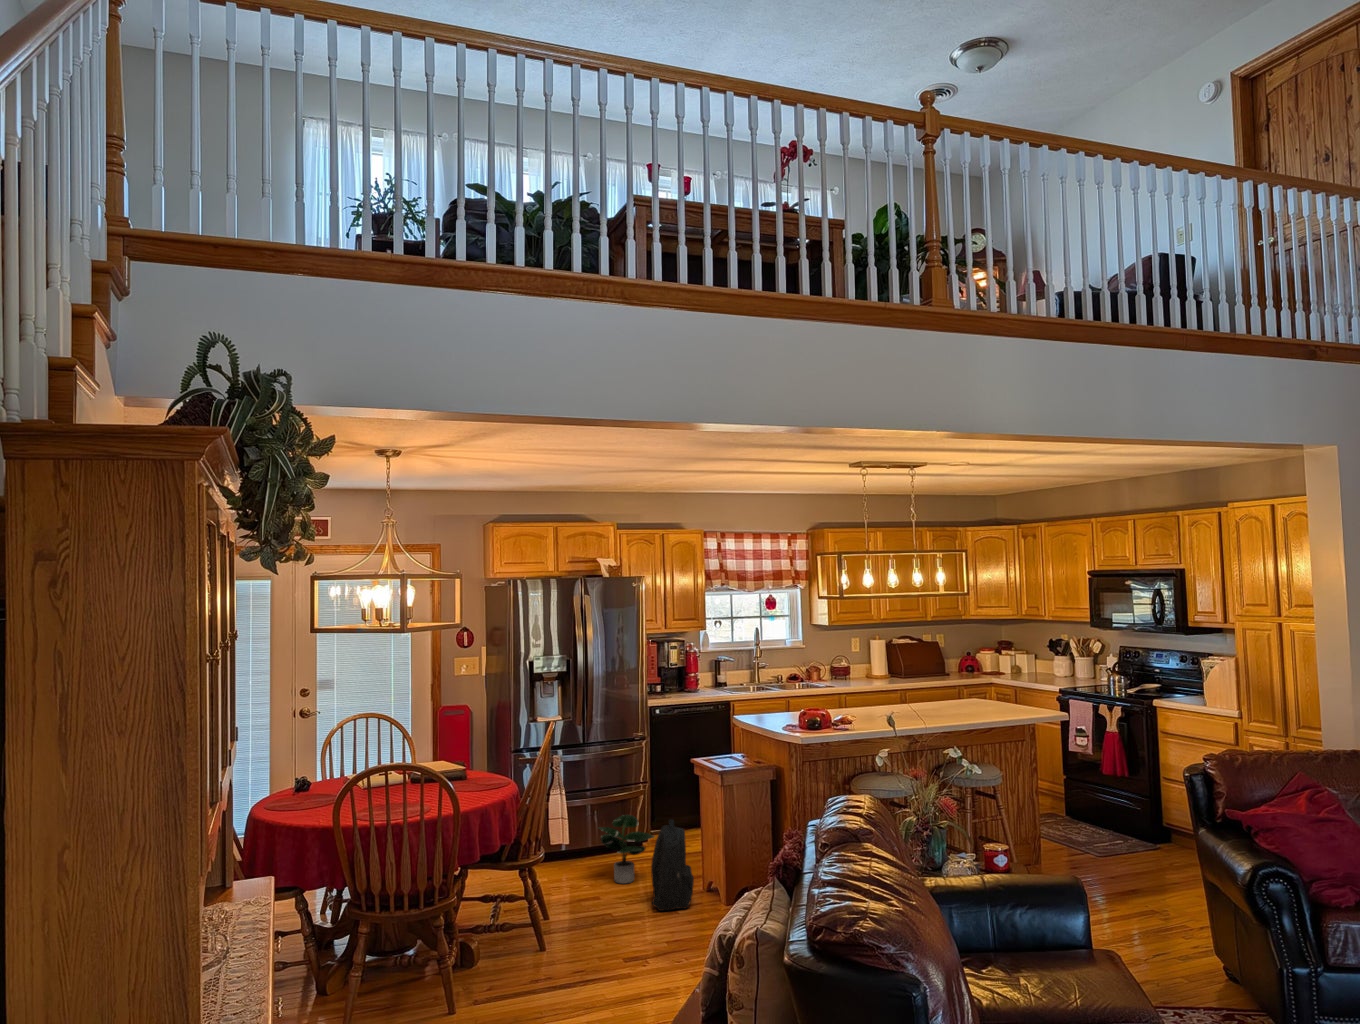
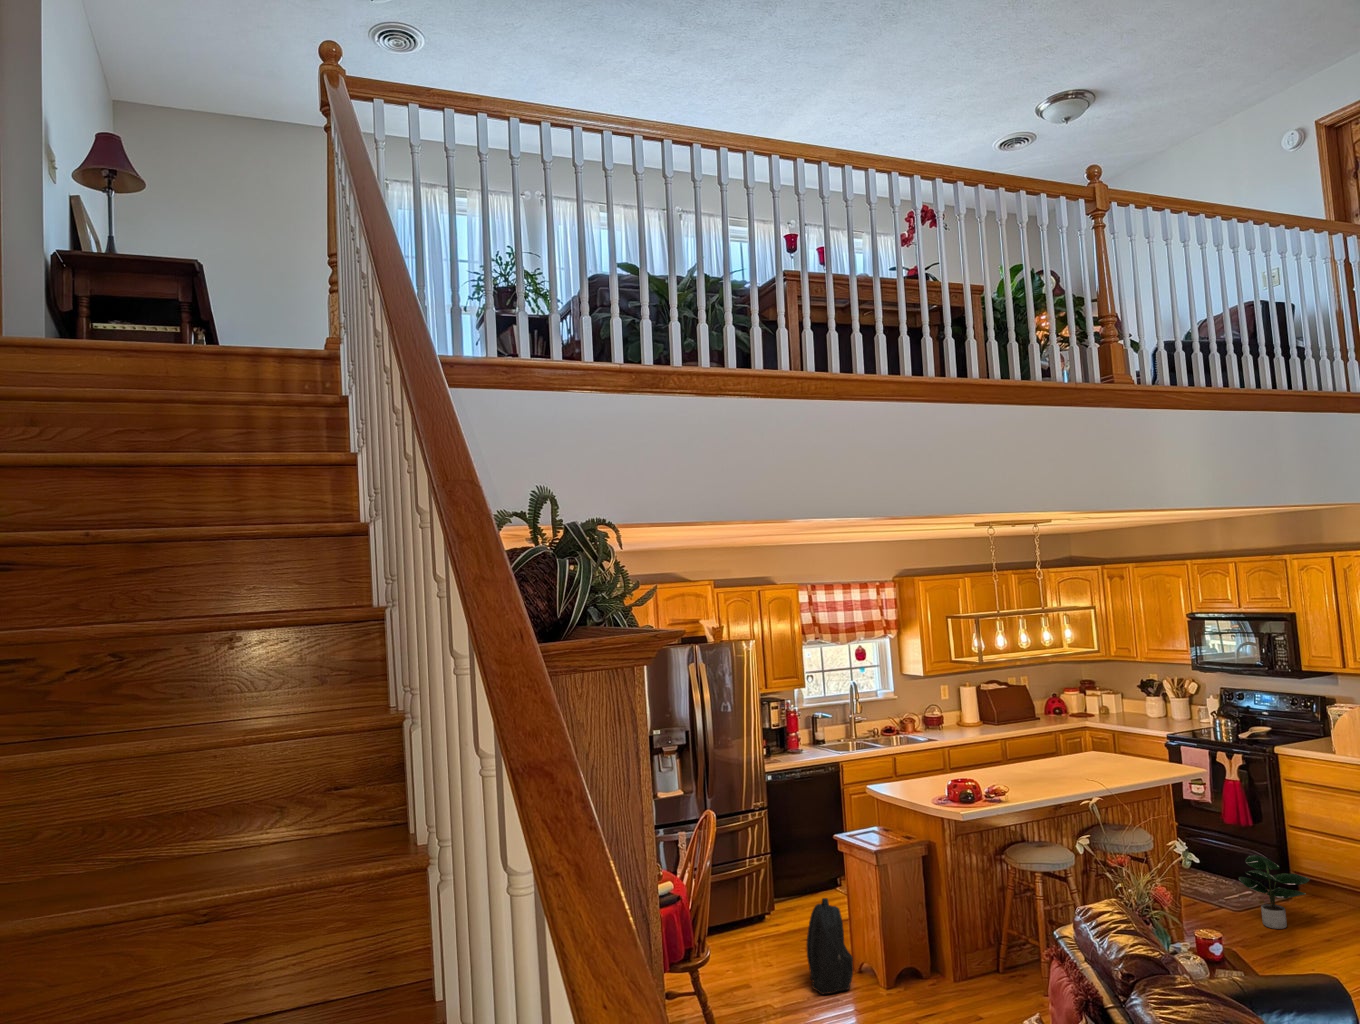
potted plant: present [599,815,654,884] -> present [1239,855,1309,929]

